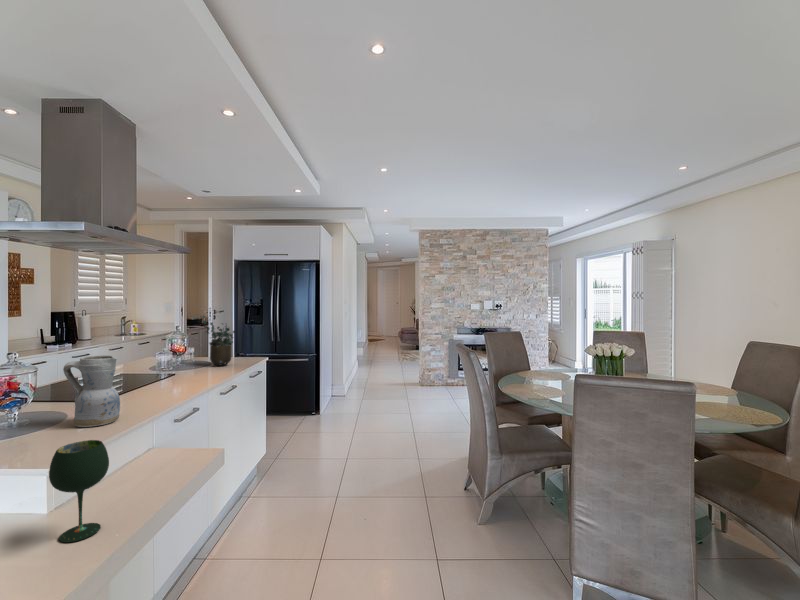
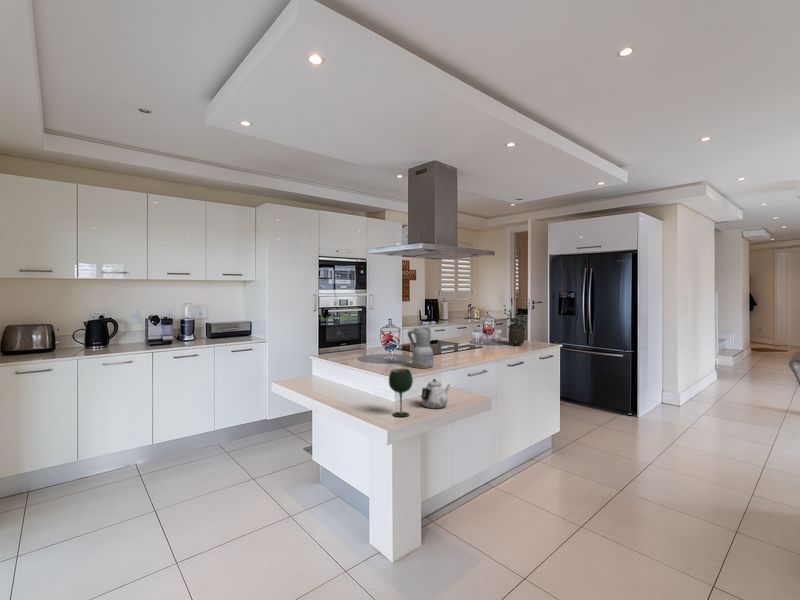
teapot: none [115,443,166,497] -> present [421,379,450,409]

